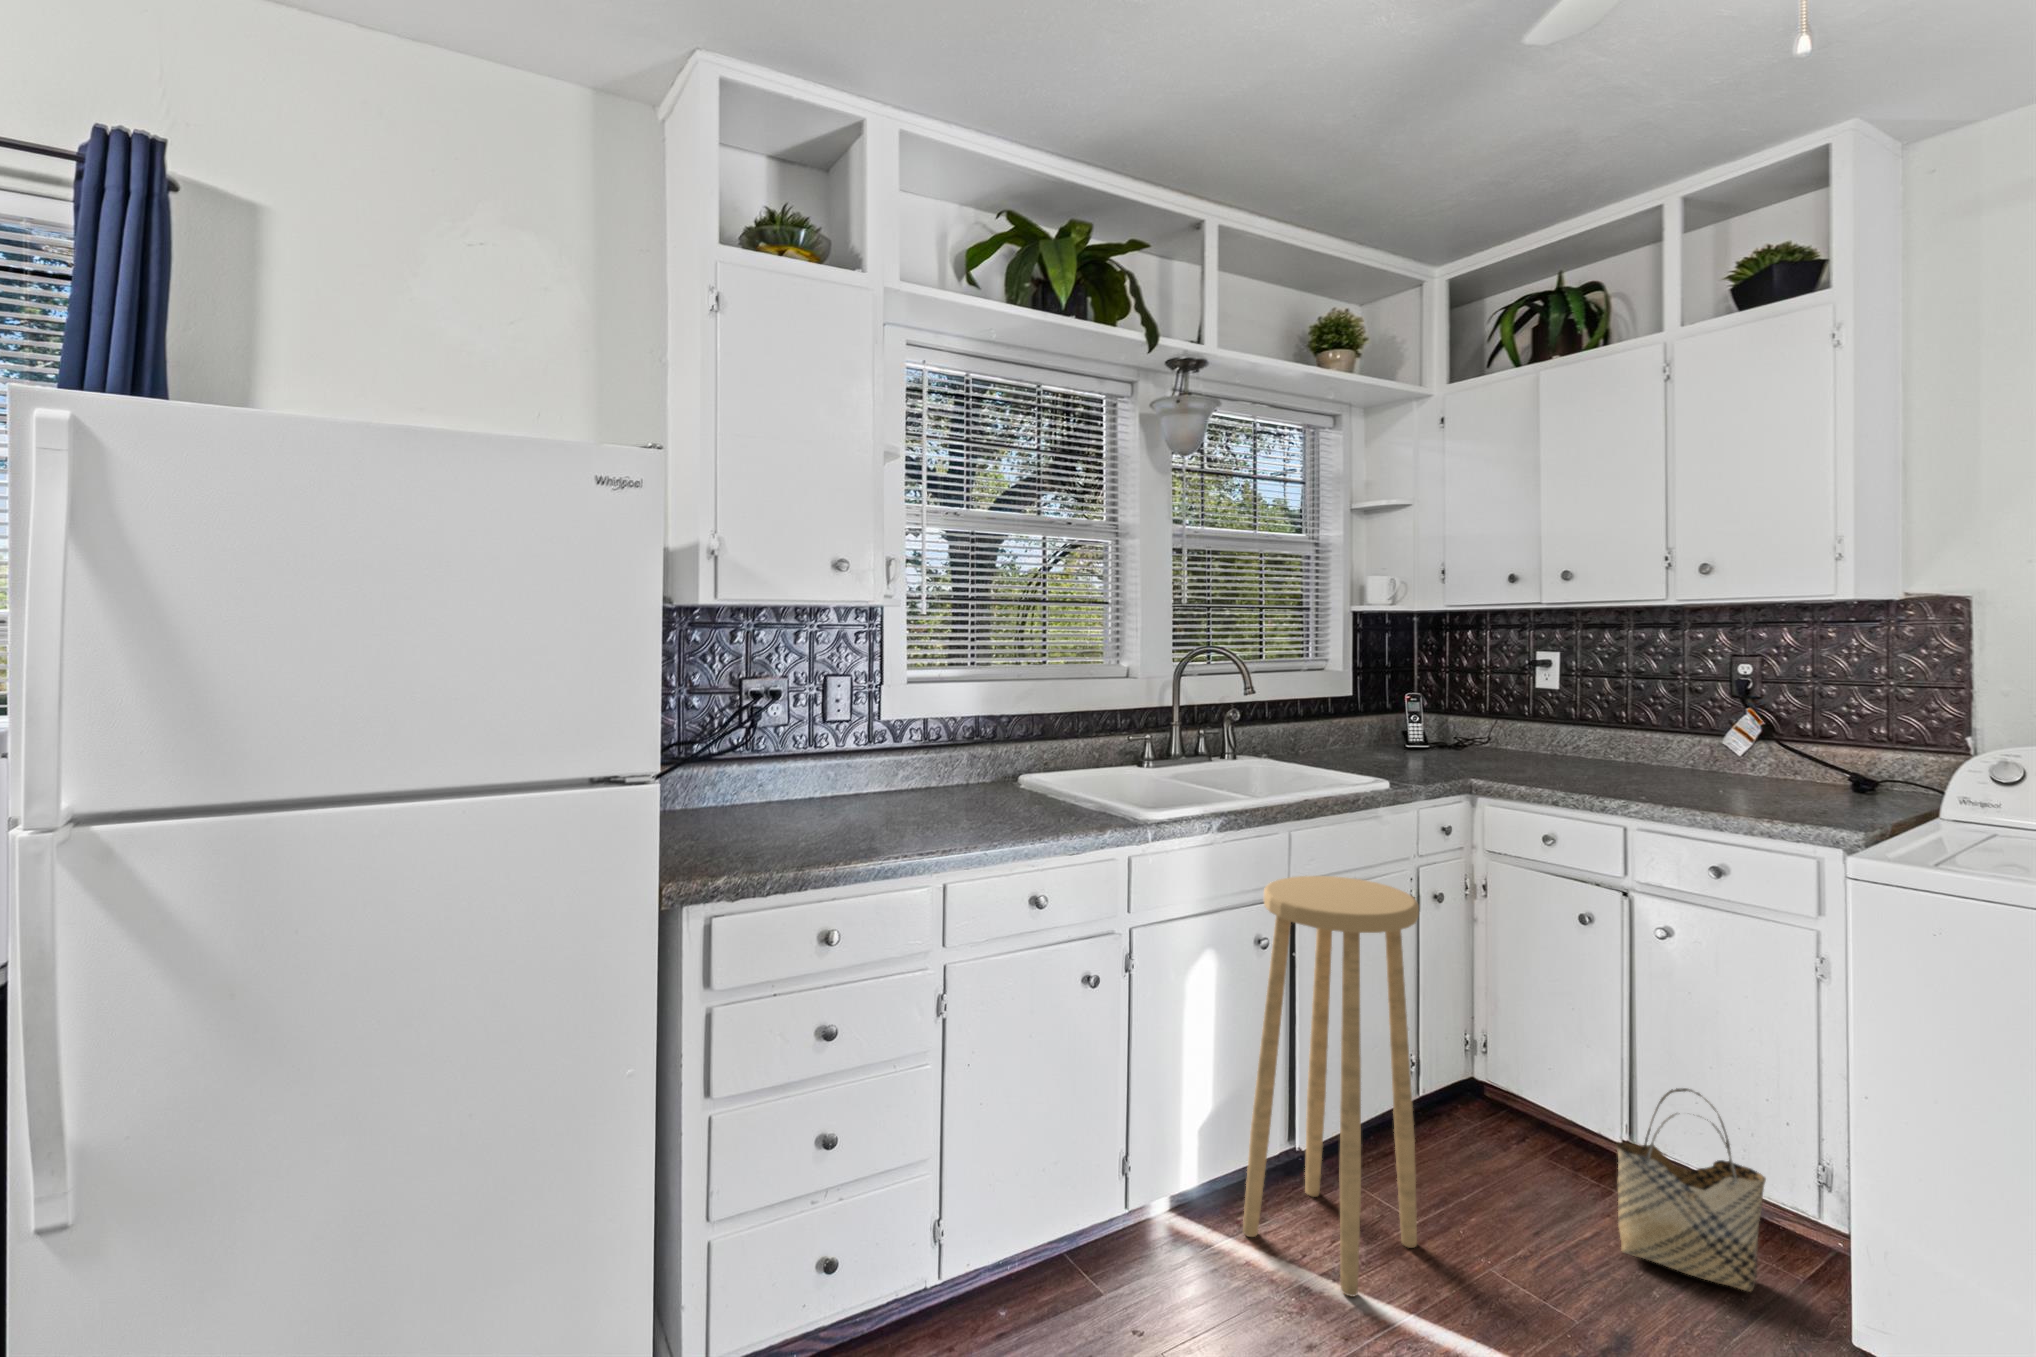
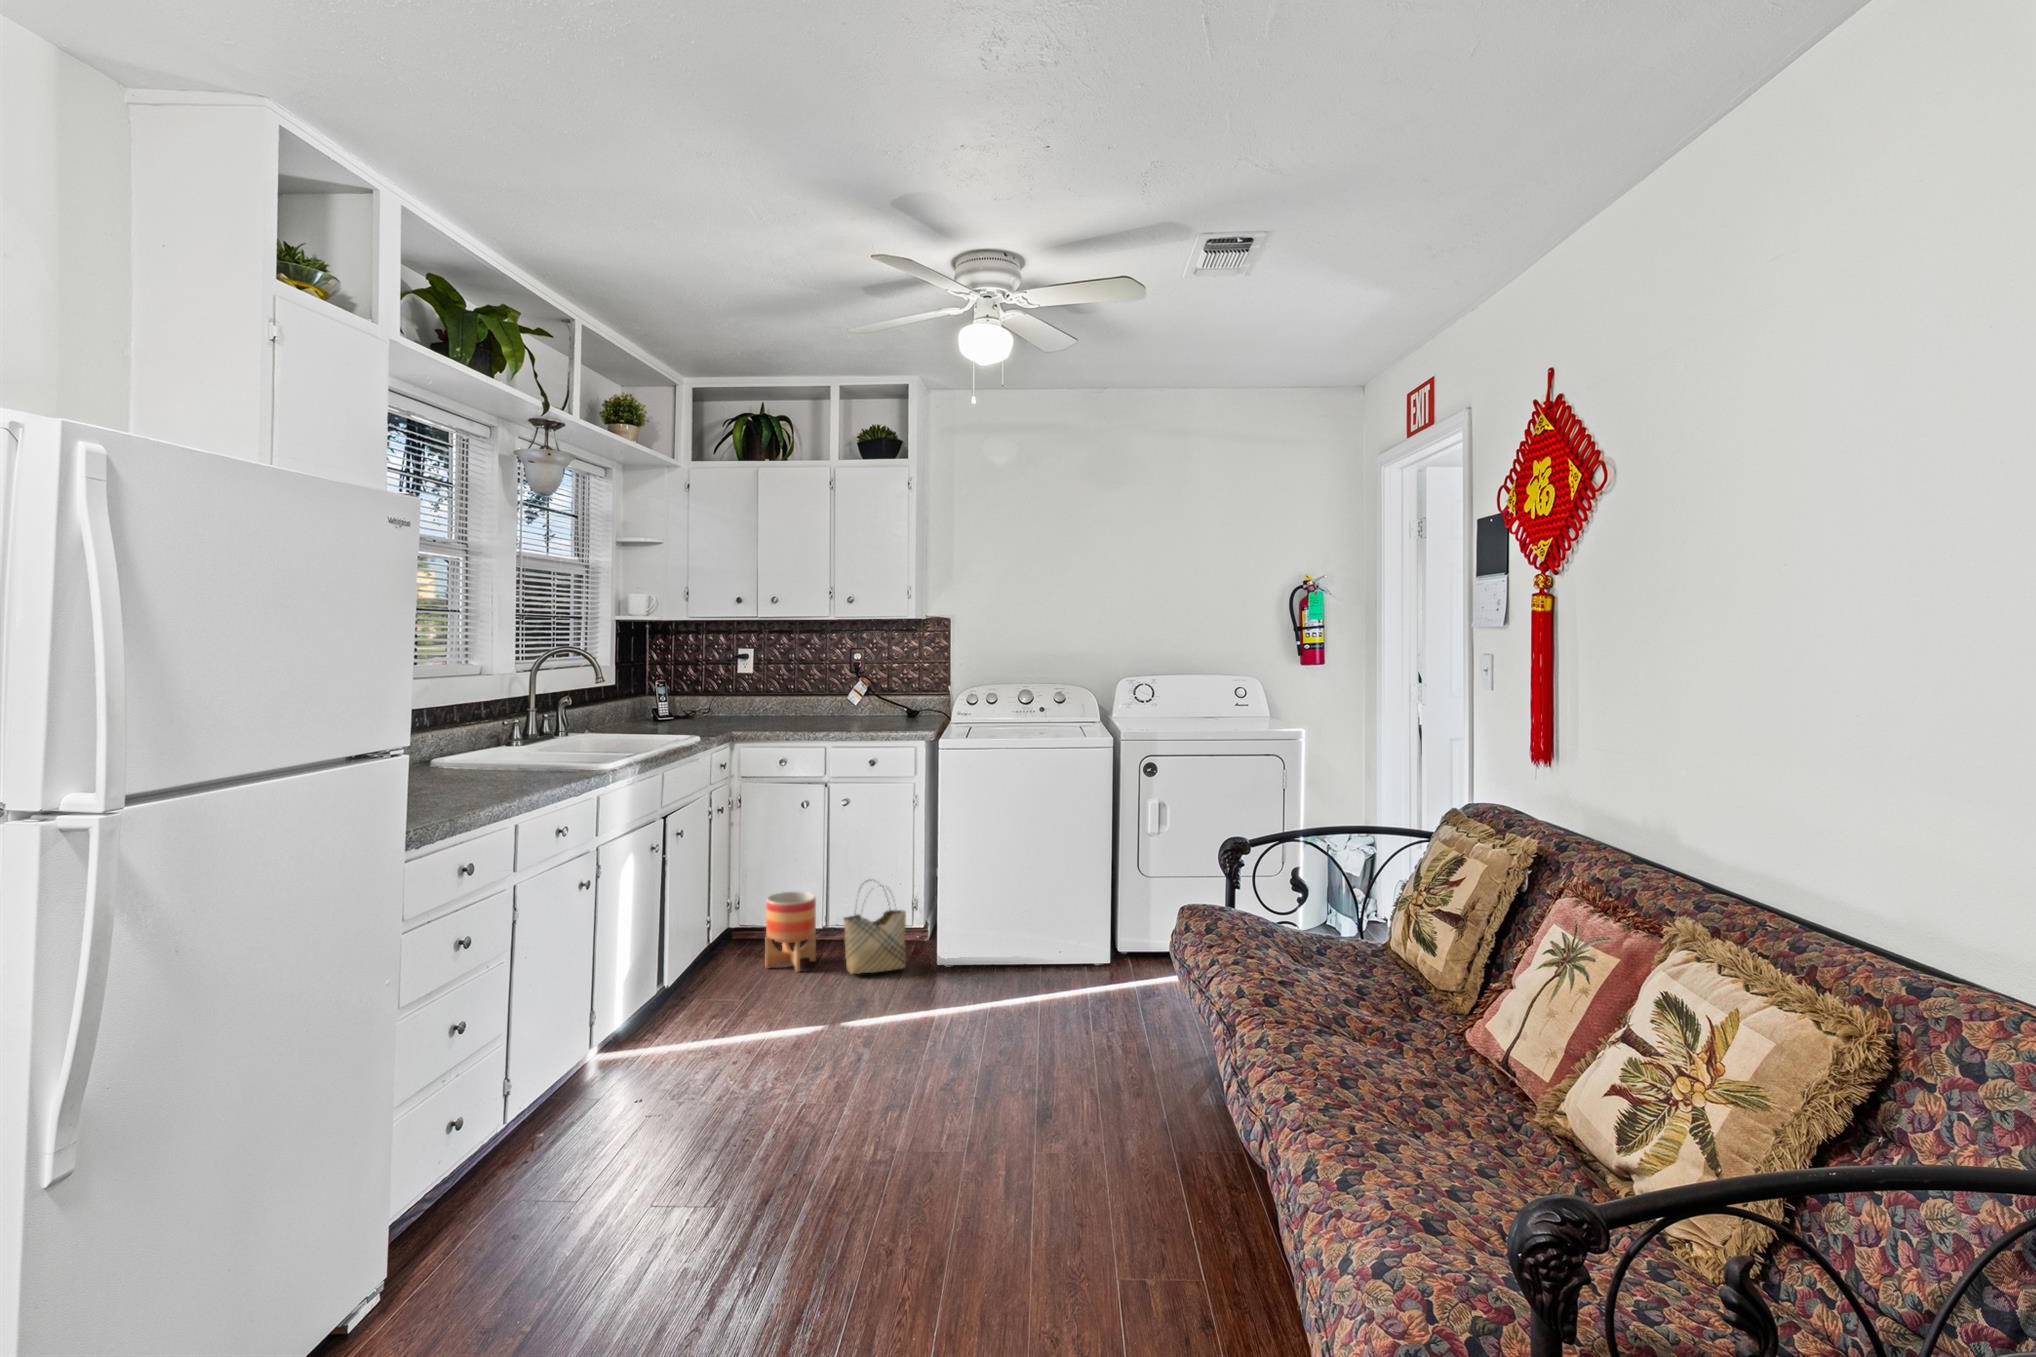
stool: present [1243,876,1419,1296] -> none [661,793,761,1040]
planter: none [1486,1050,1582,1198] -> present [766,892,816,972]

